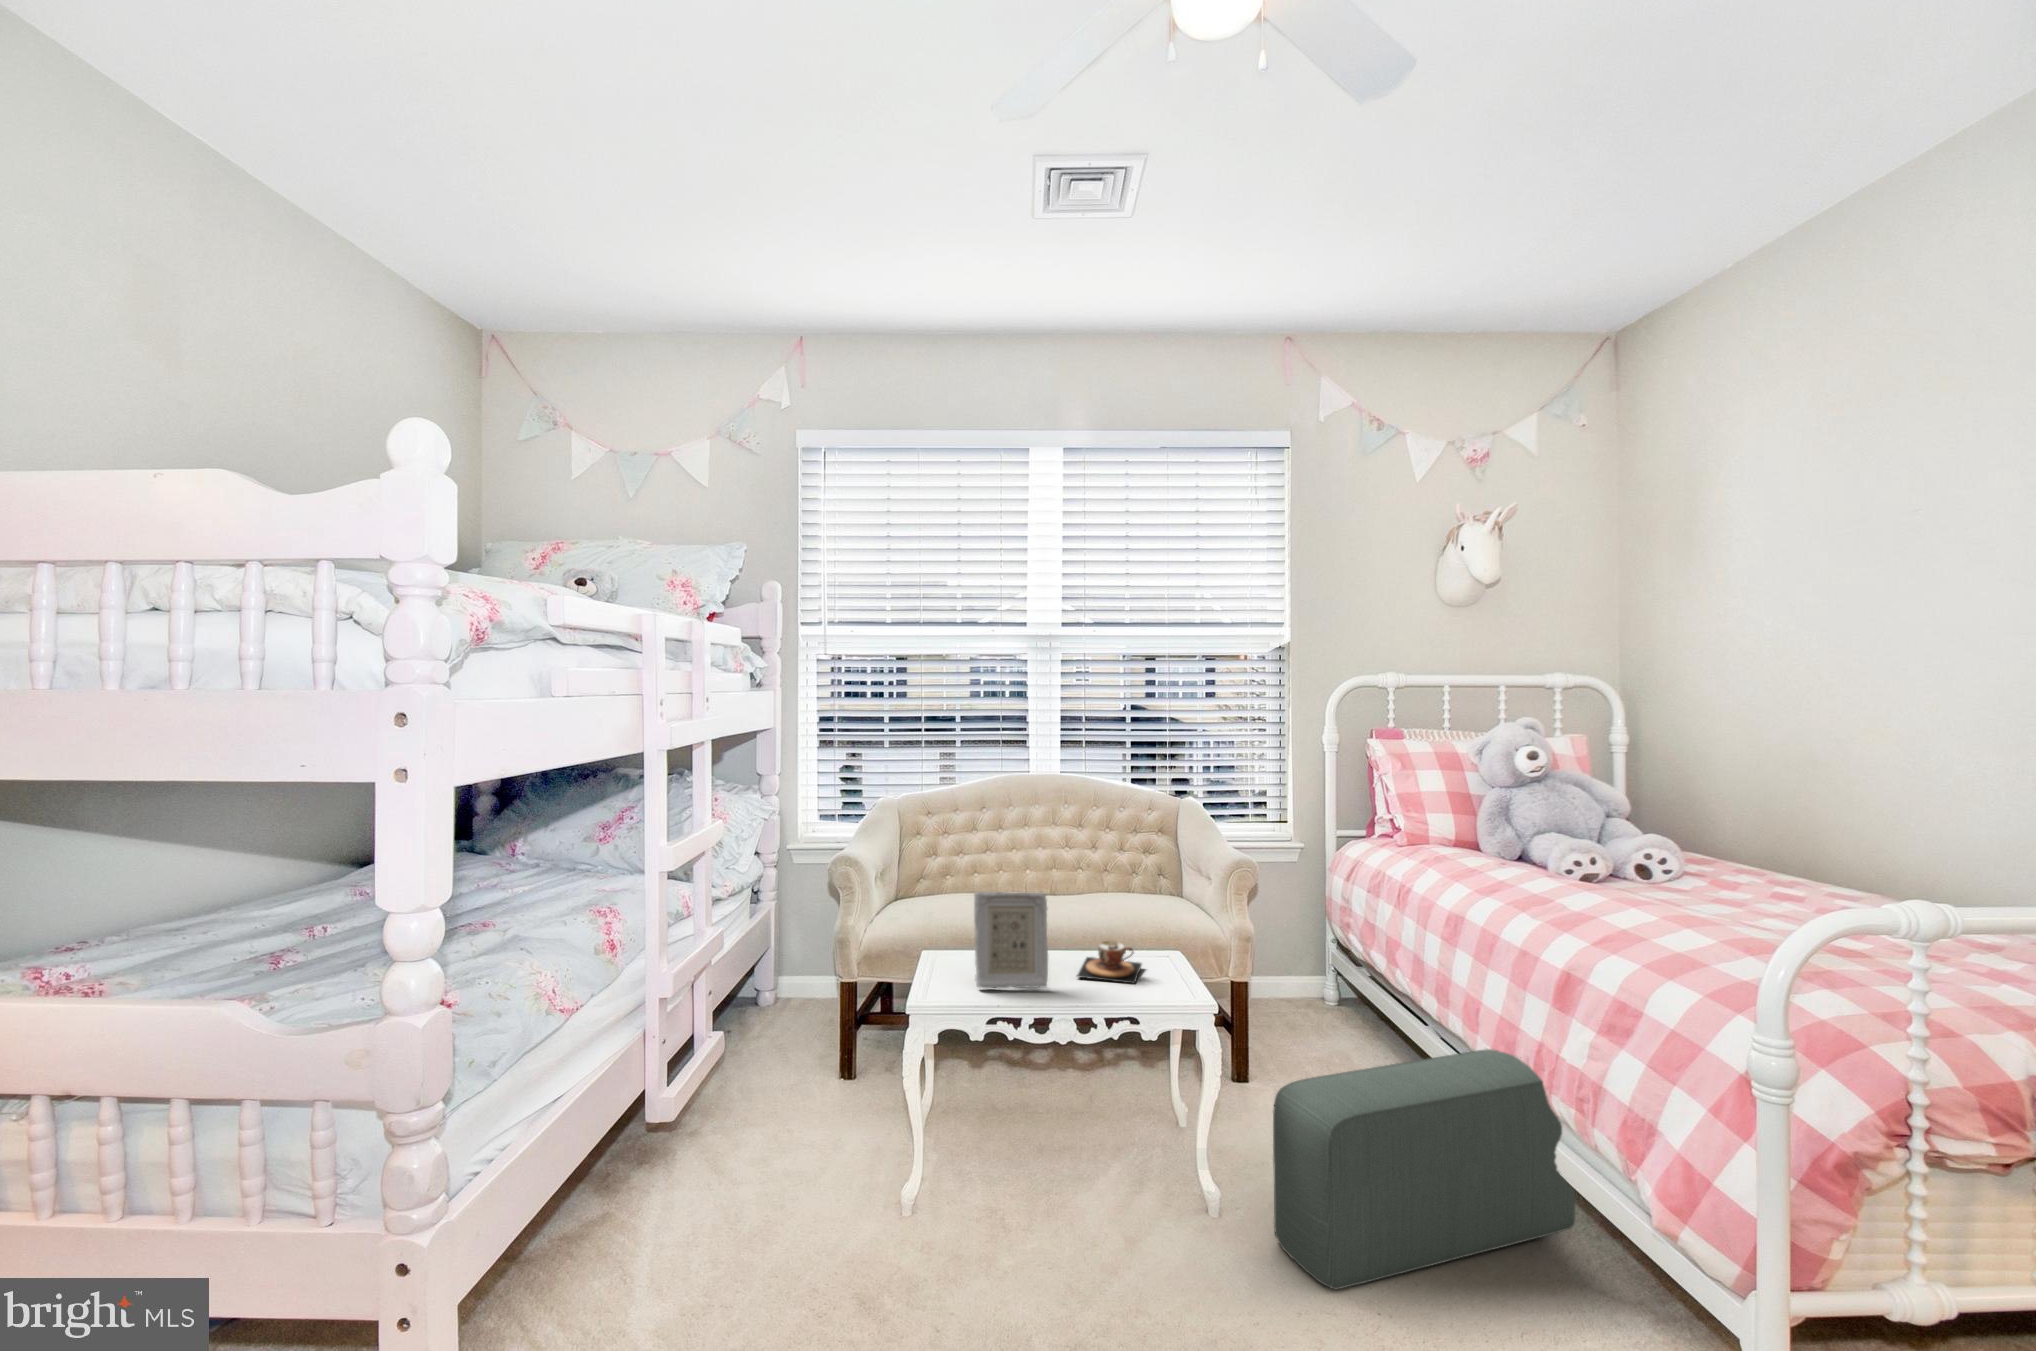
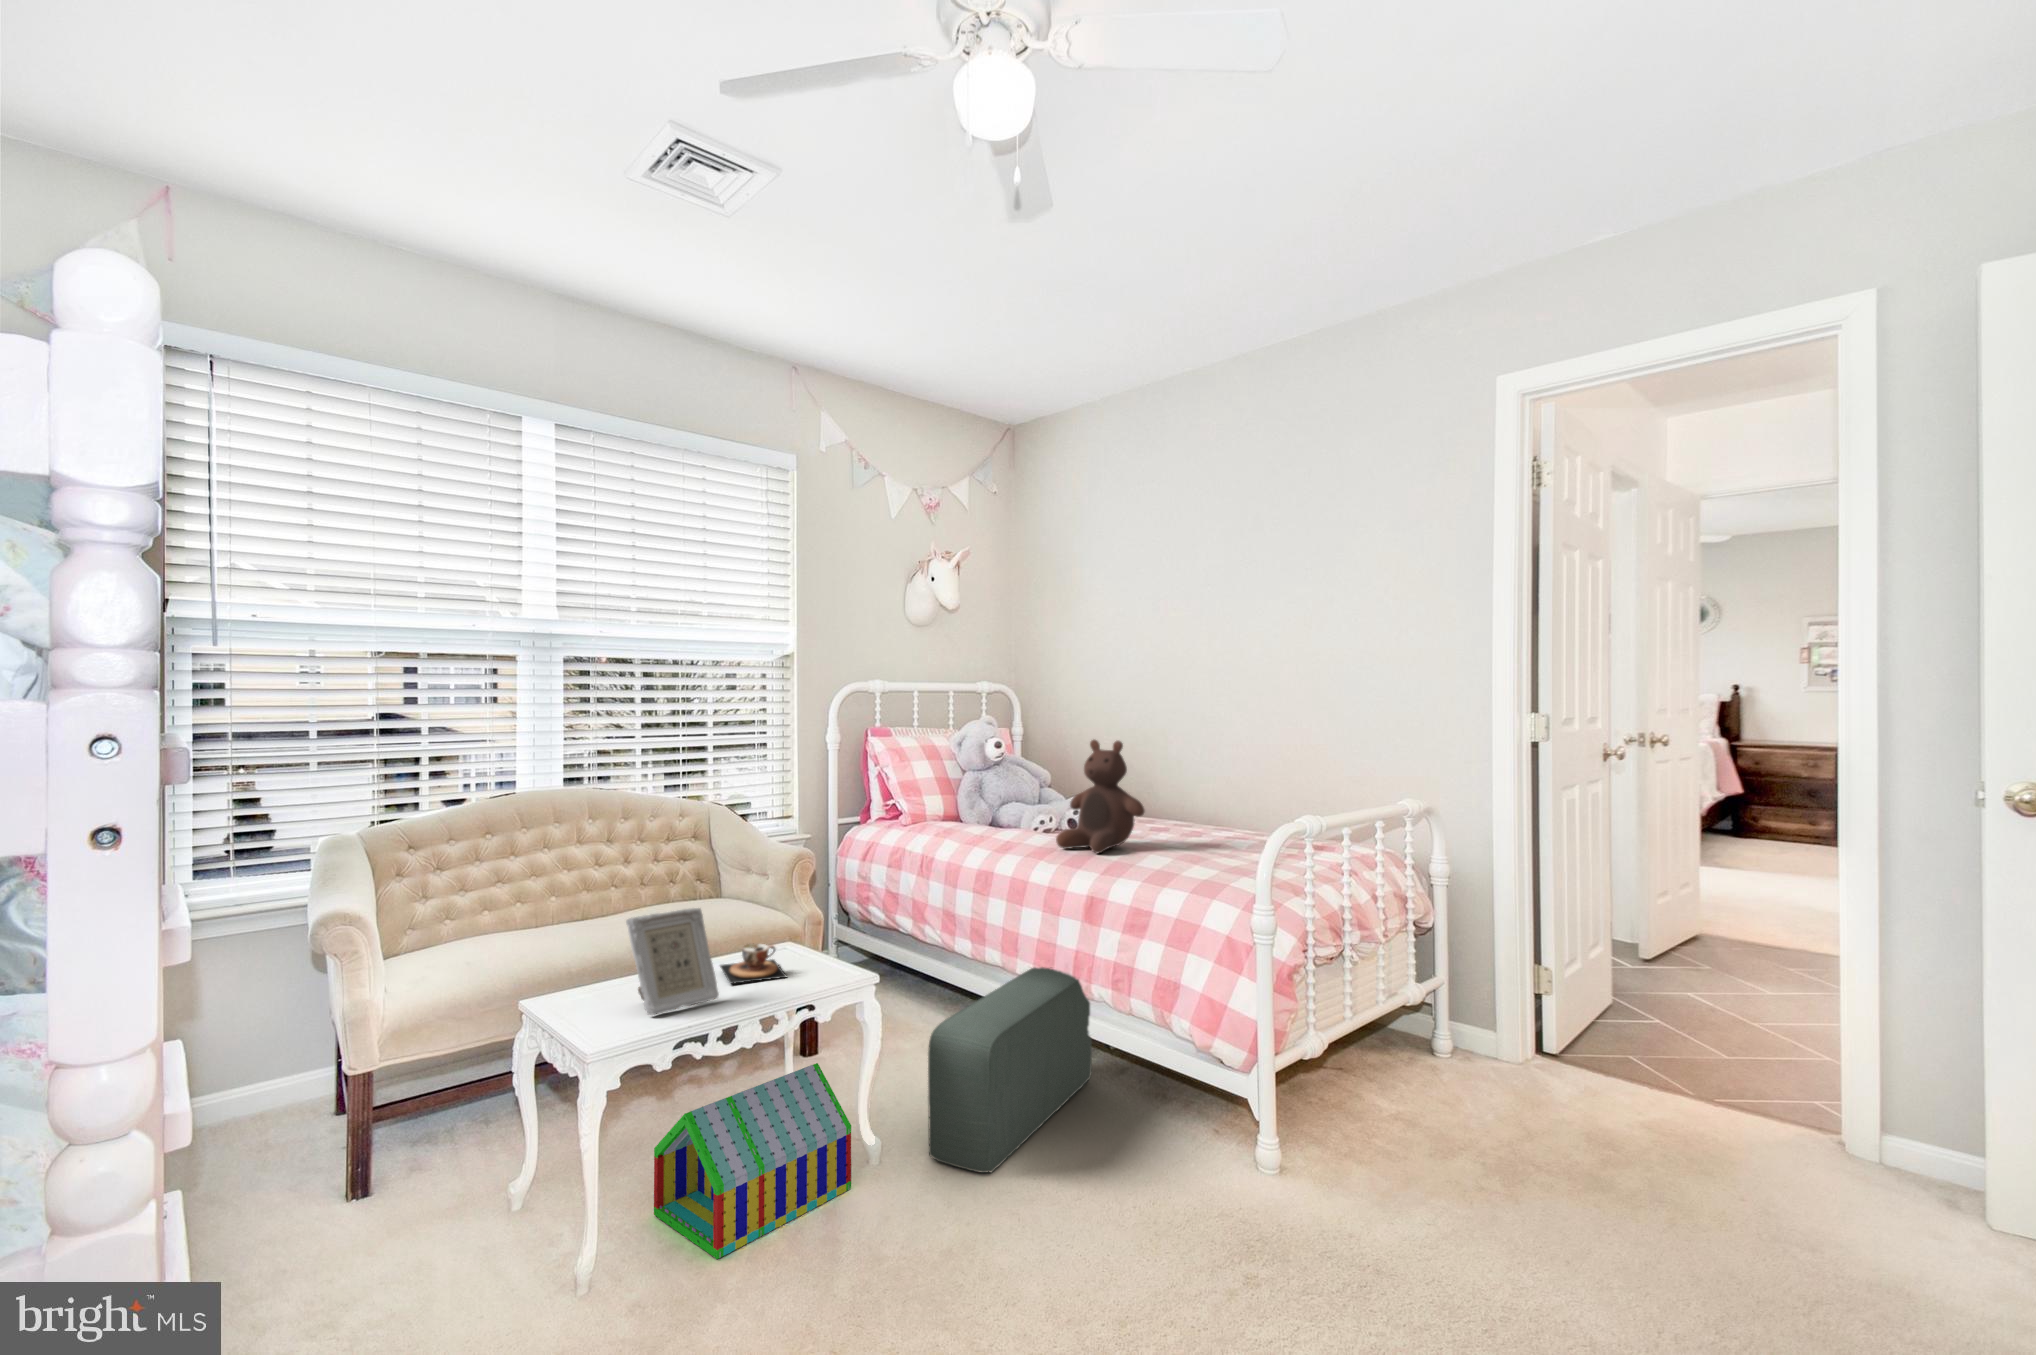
stuffed bear: none [1546,750,1694,911] -> present [1056,740,1145,853]
toy house: none [990,1084,1170,1248] -> present [654,1063,851,1259]

